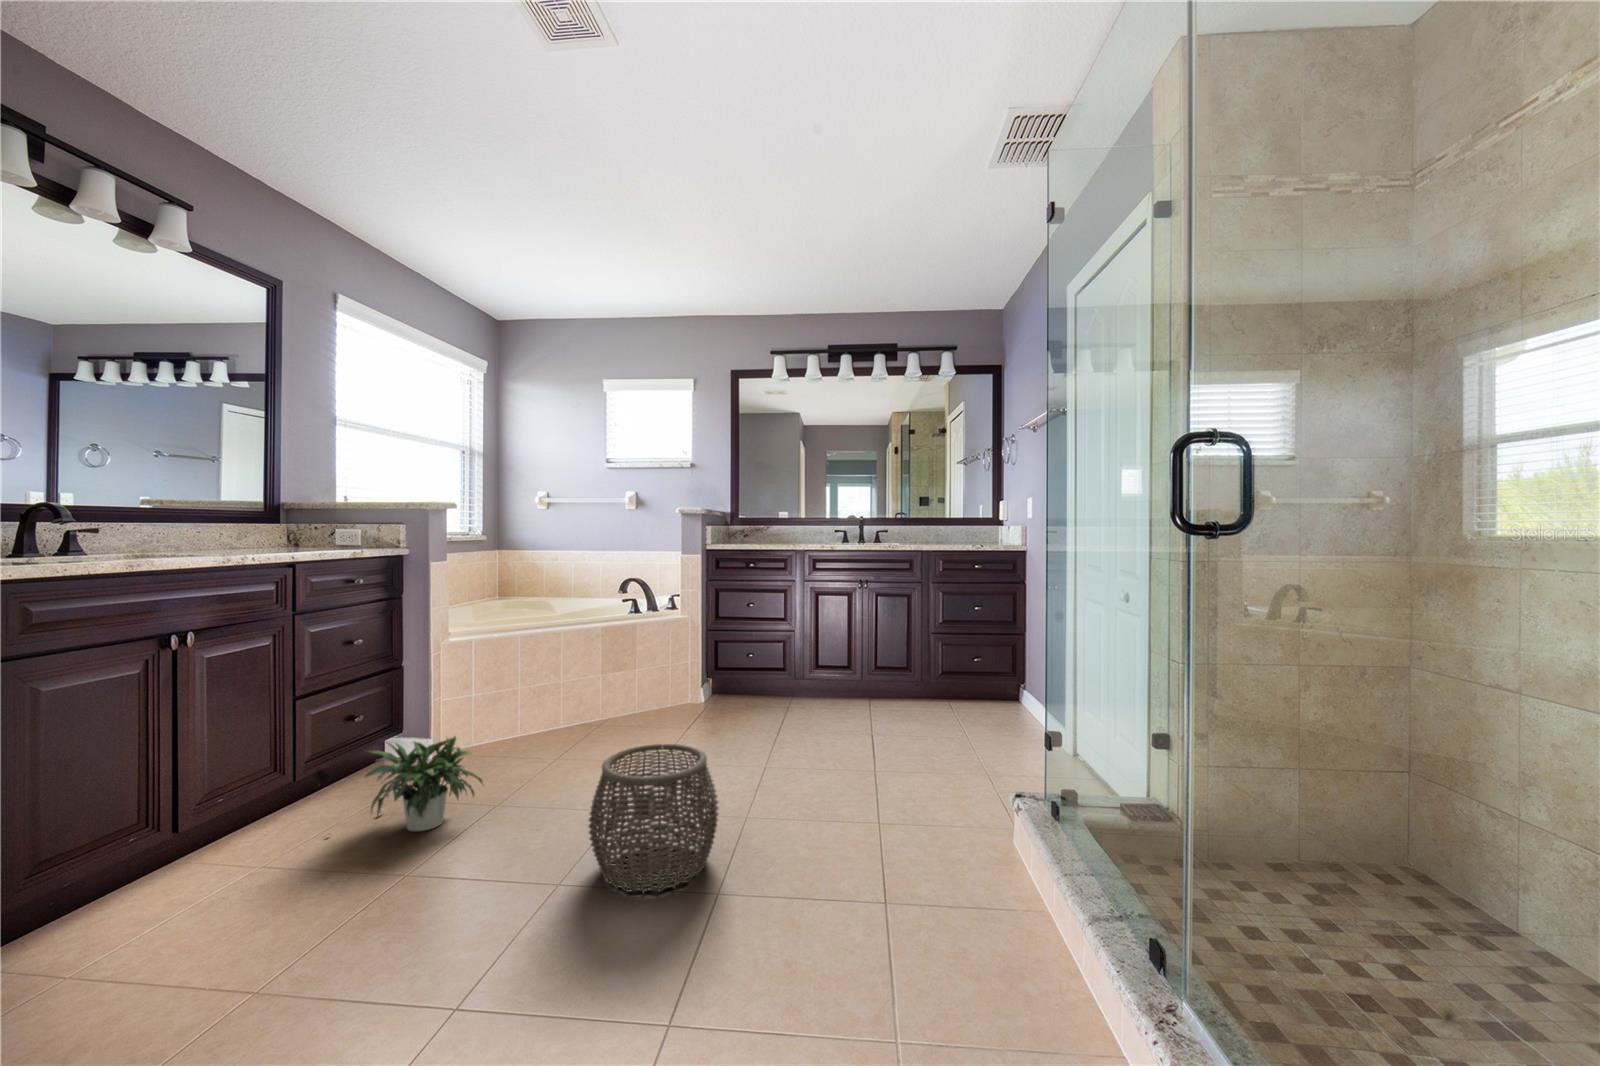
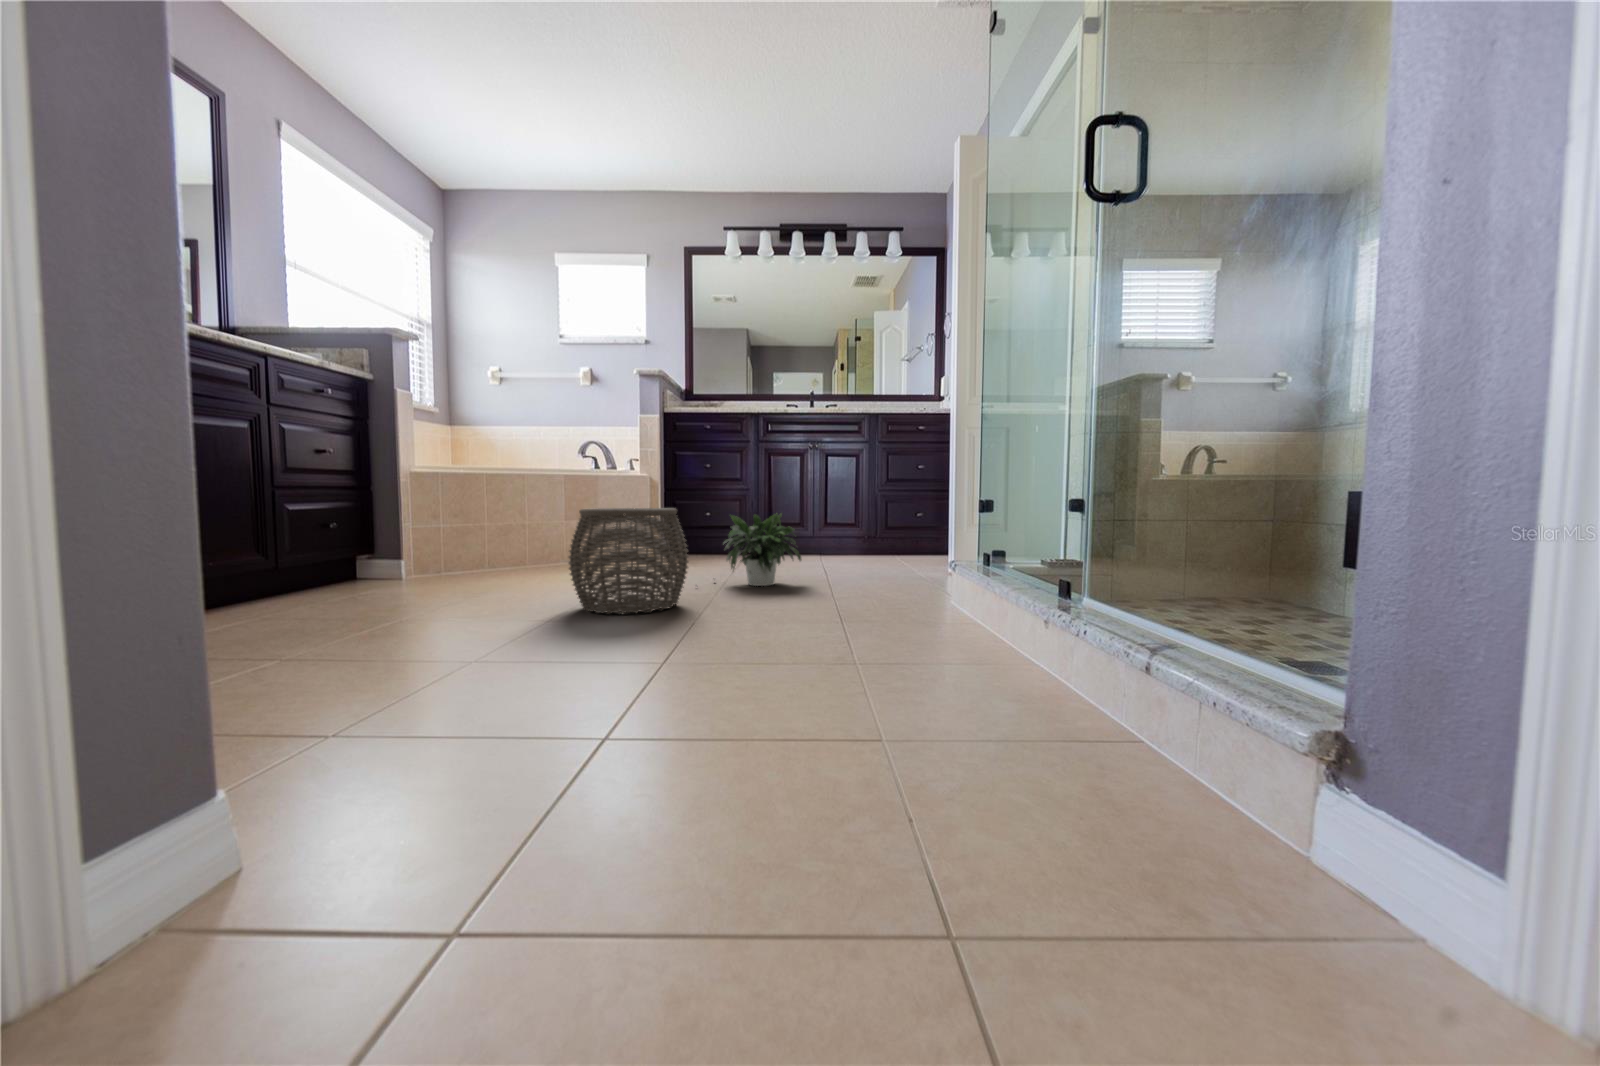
potted plant: present [328,736,483,835] -> present [696,514,801,587]

